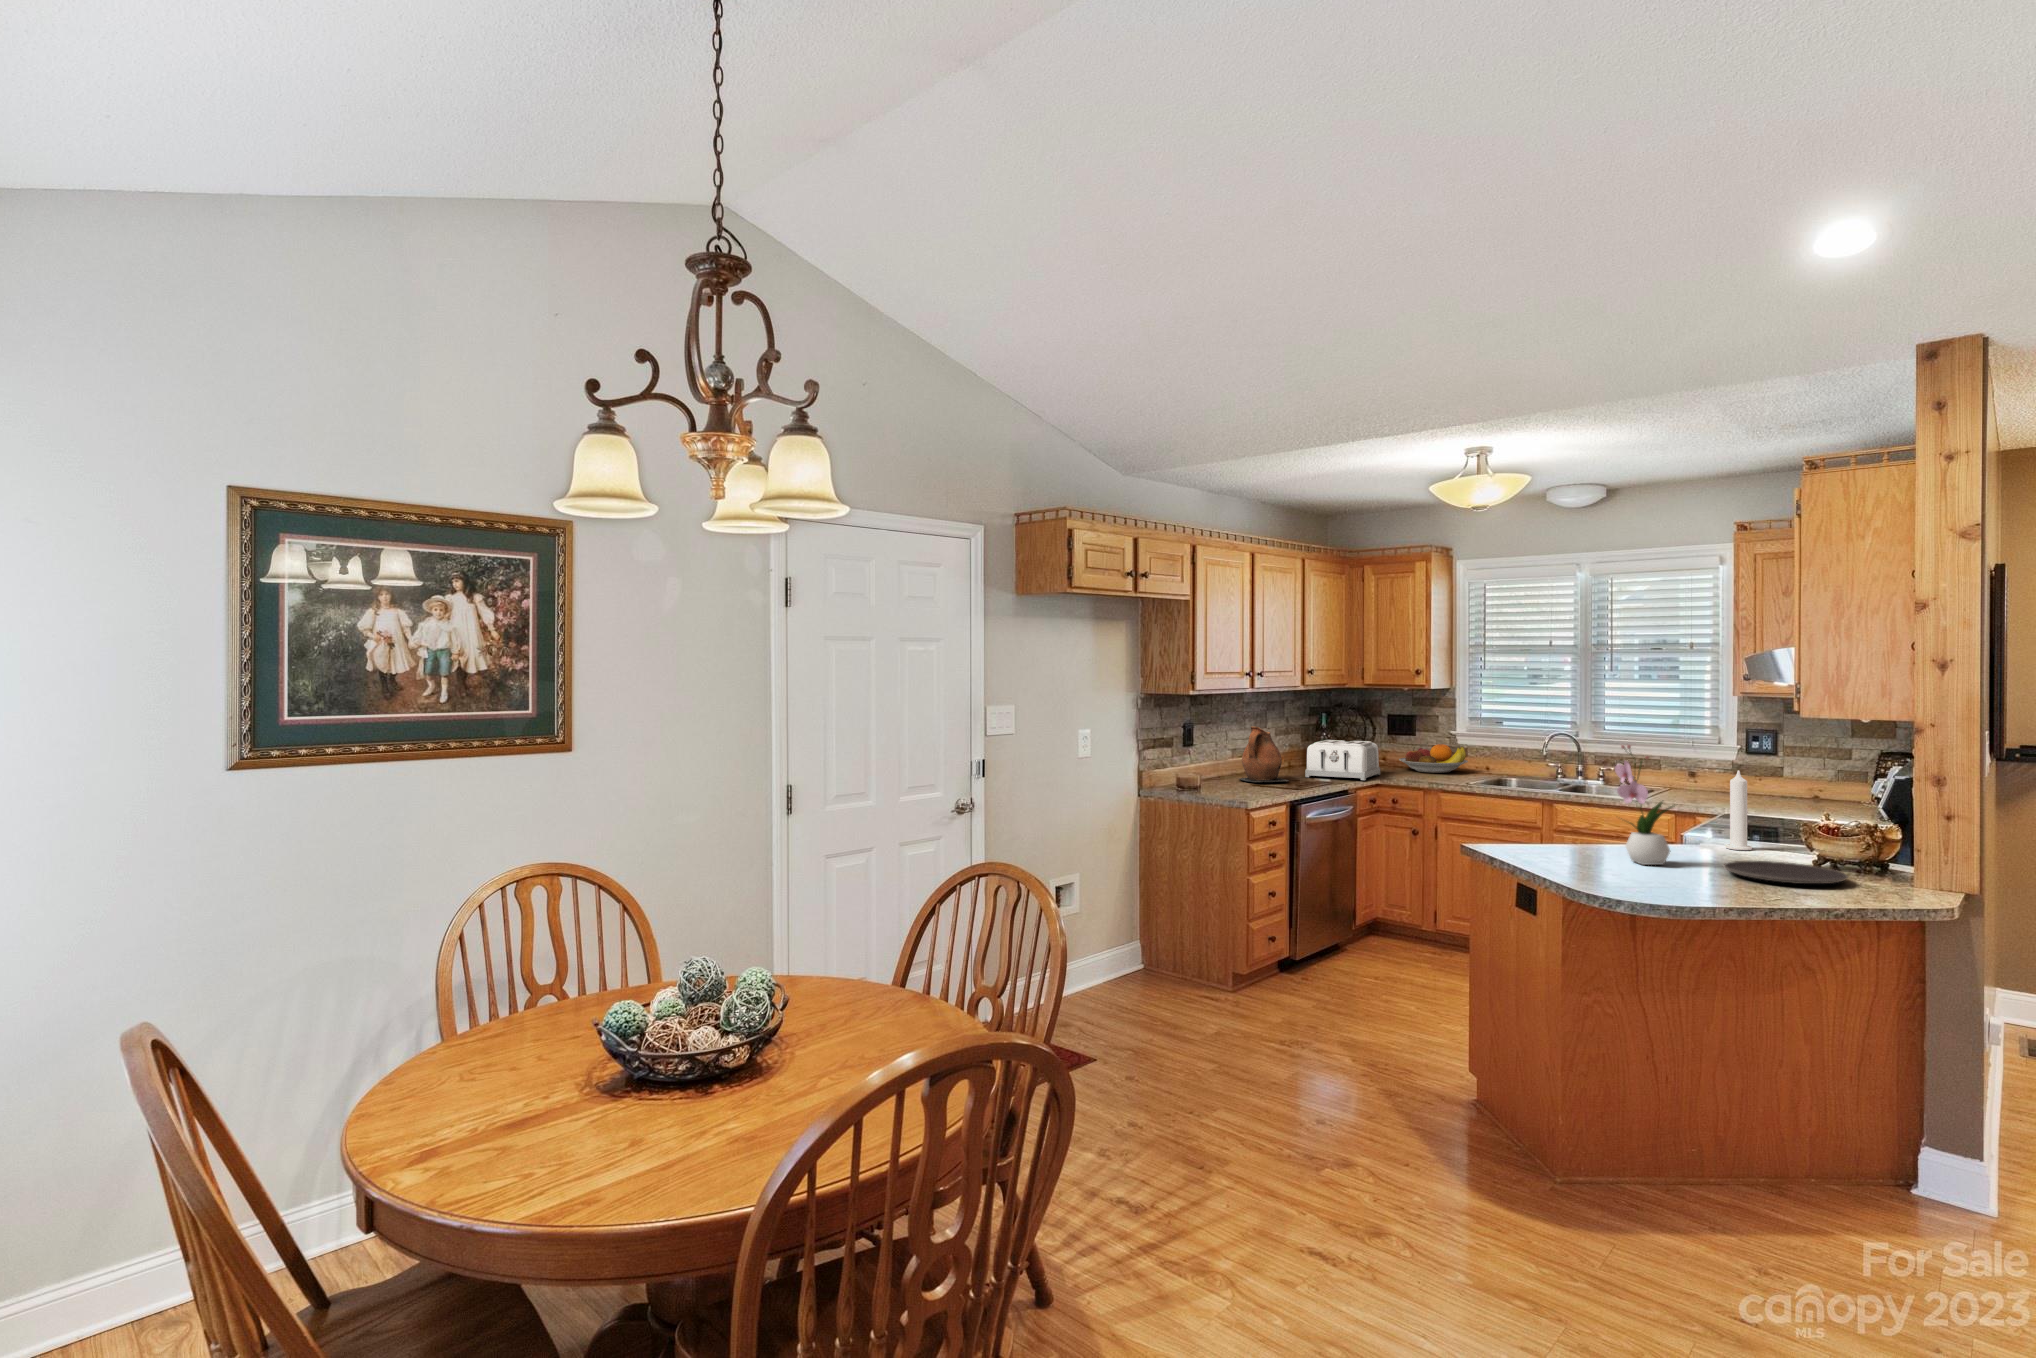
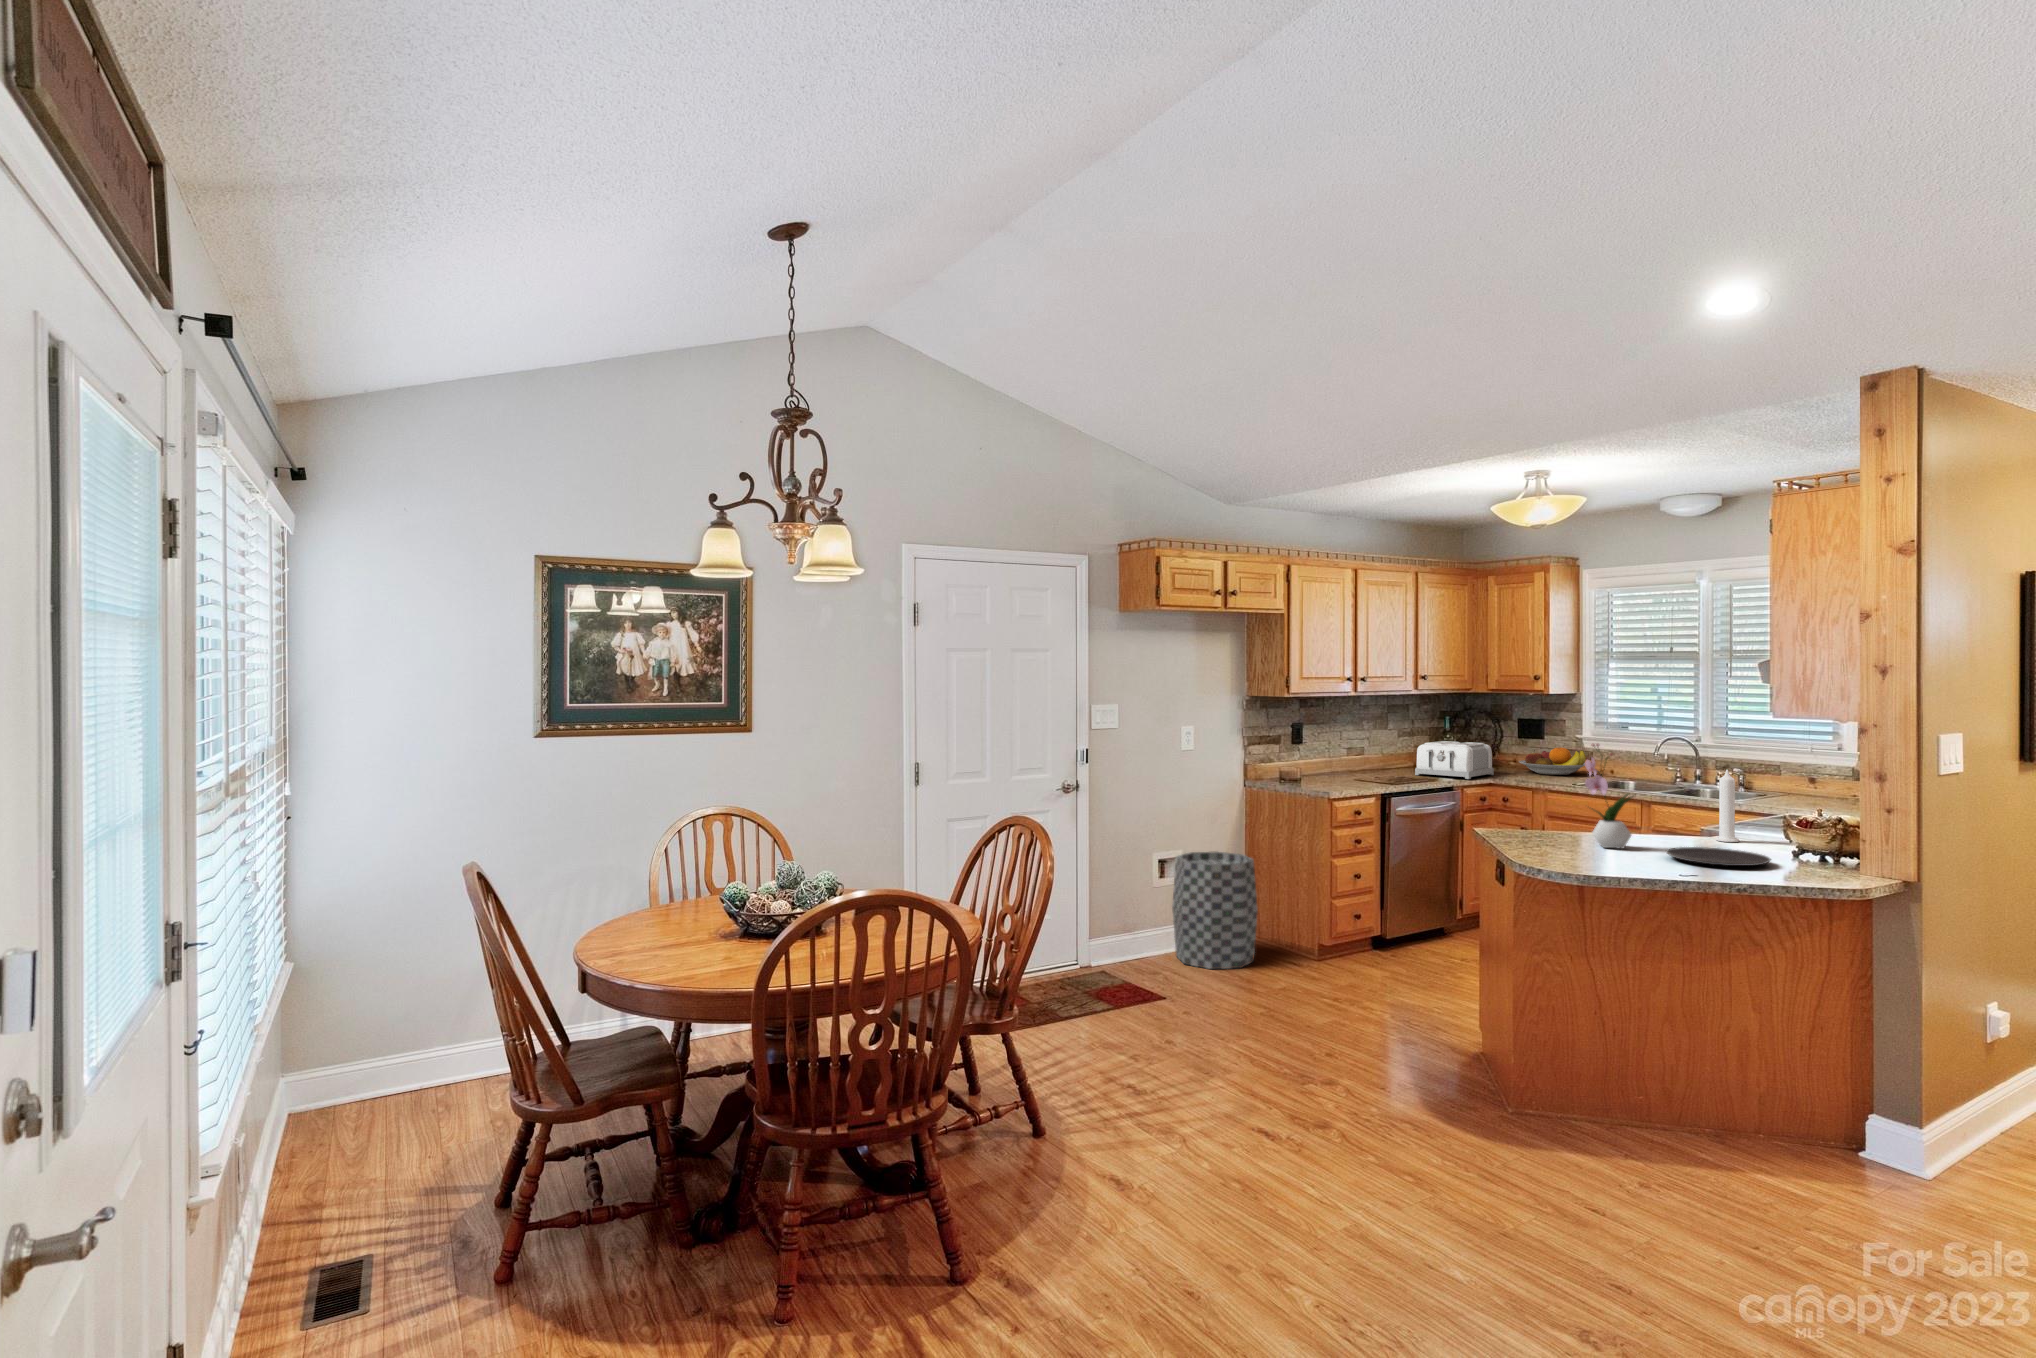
ceramic pitcher: present [1239,727,1289,782] -> none [1344,727,1393,779]
trash can: none [1077,873,1175,1013] -> present [1172,852,1258,969]

